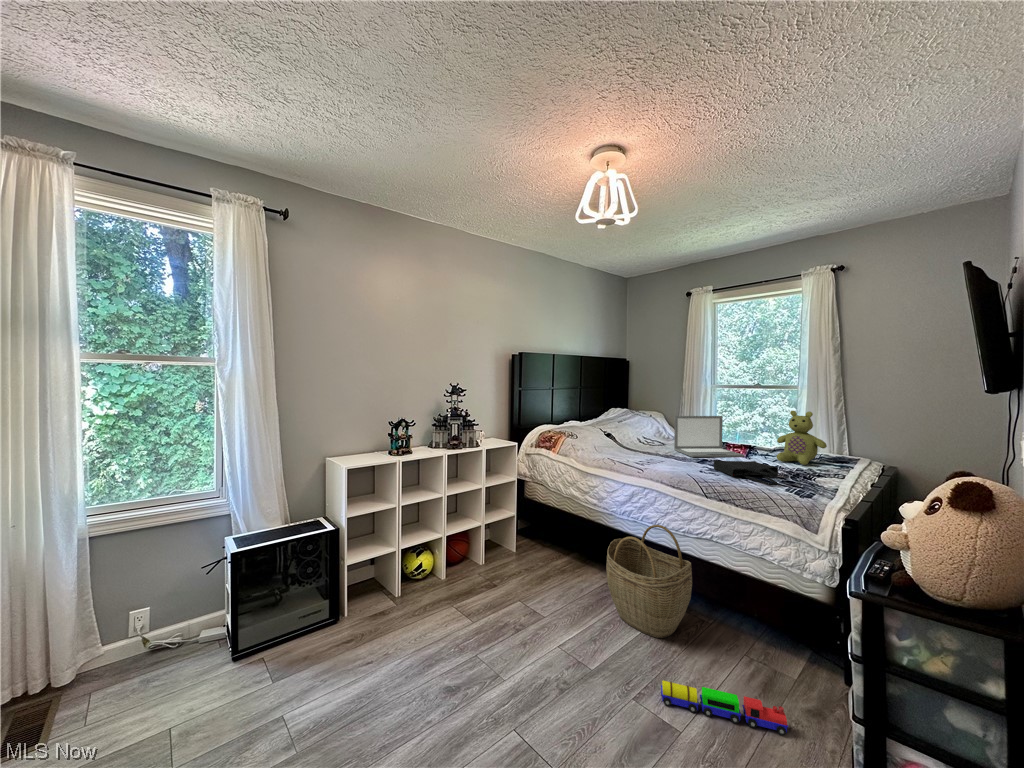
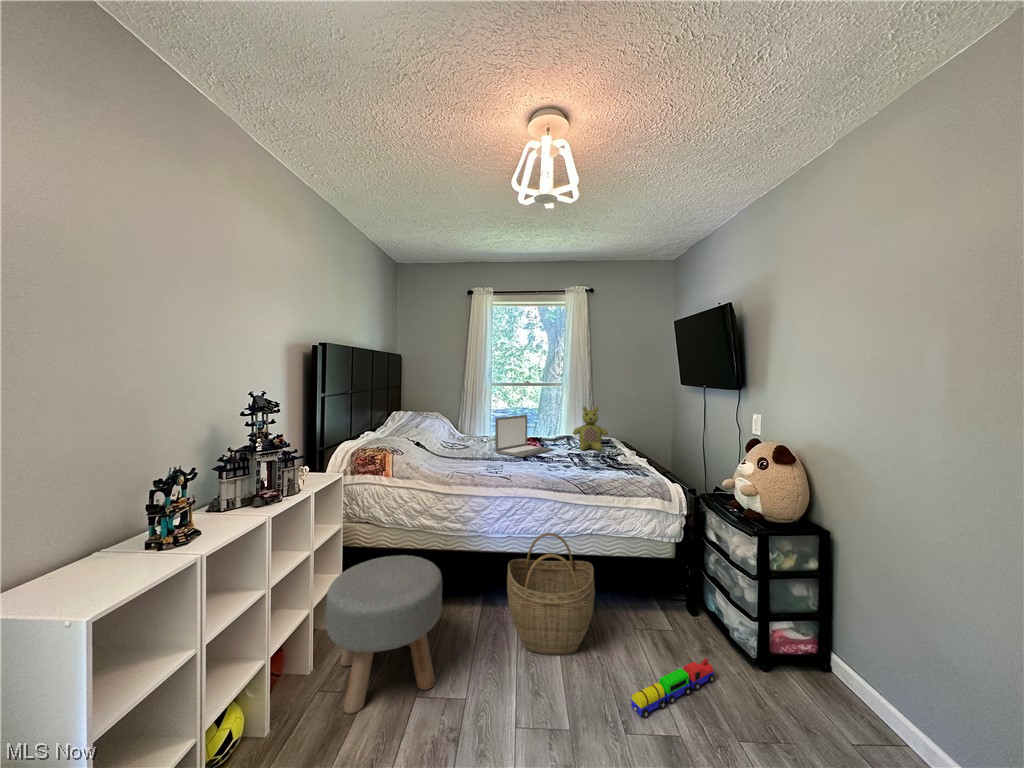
tote bag: present [714,460,778,486] -> none [558,453,620,472]
ottoman: none [483,506,559,602] -> present [326,555,442,714]

